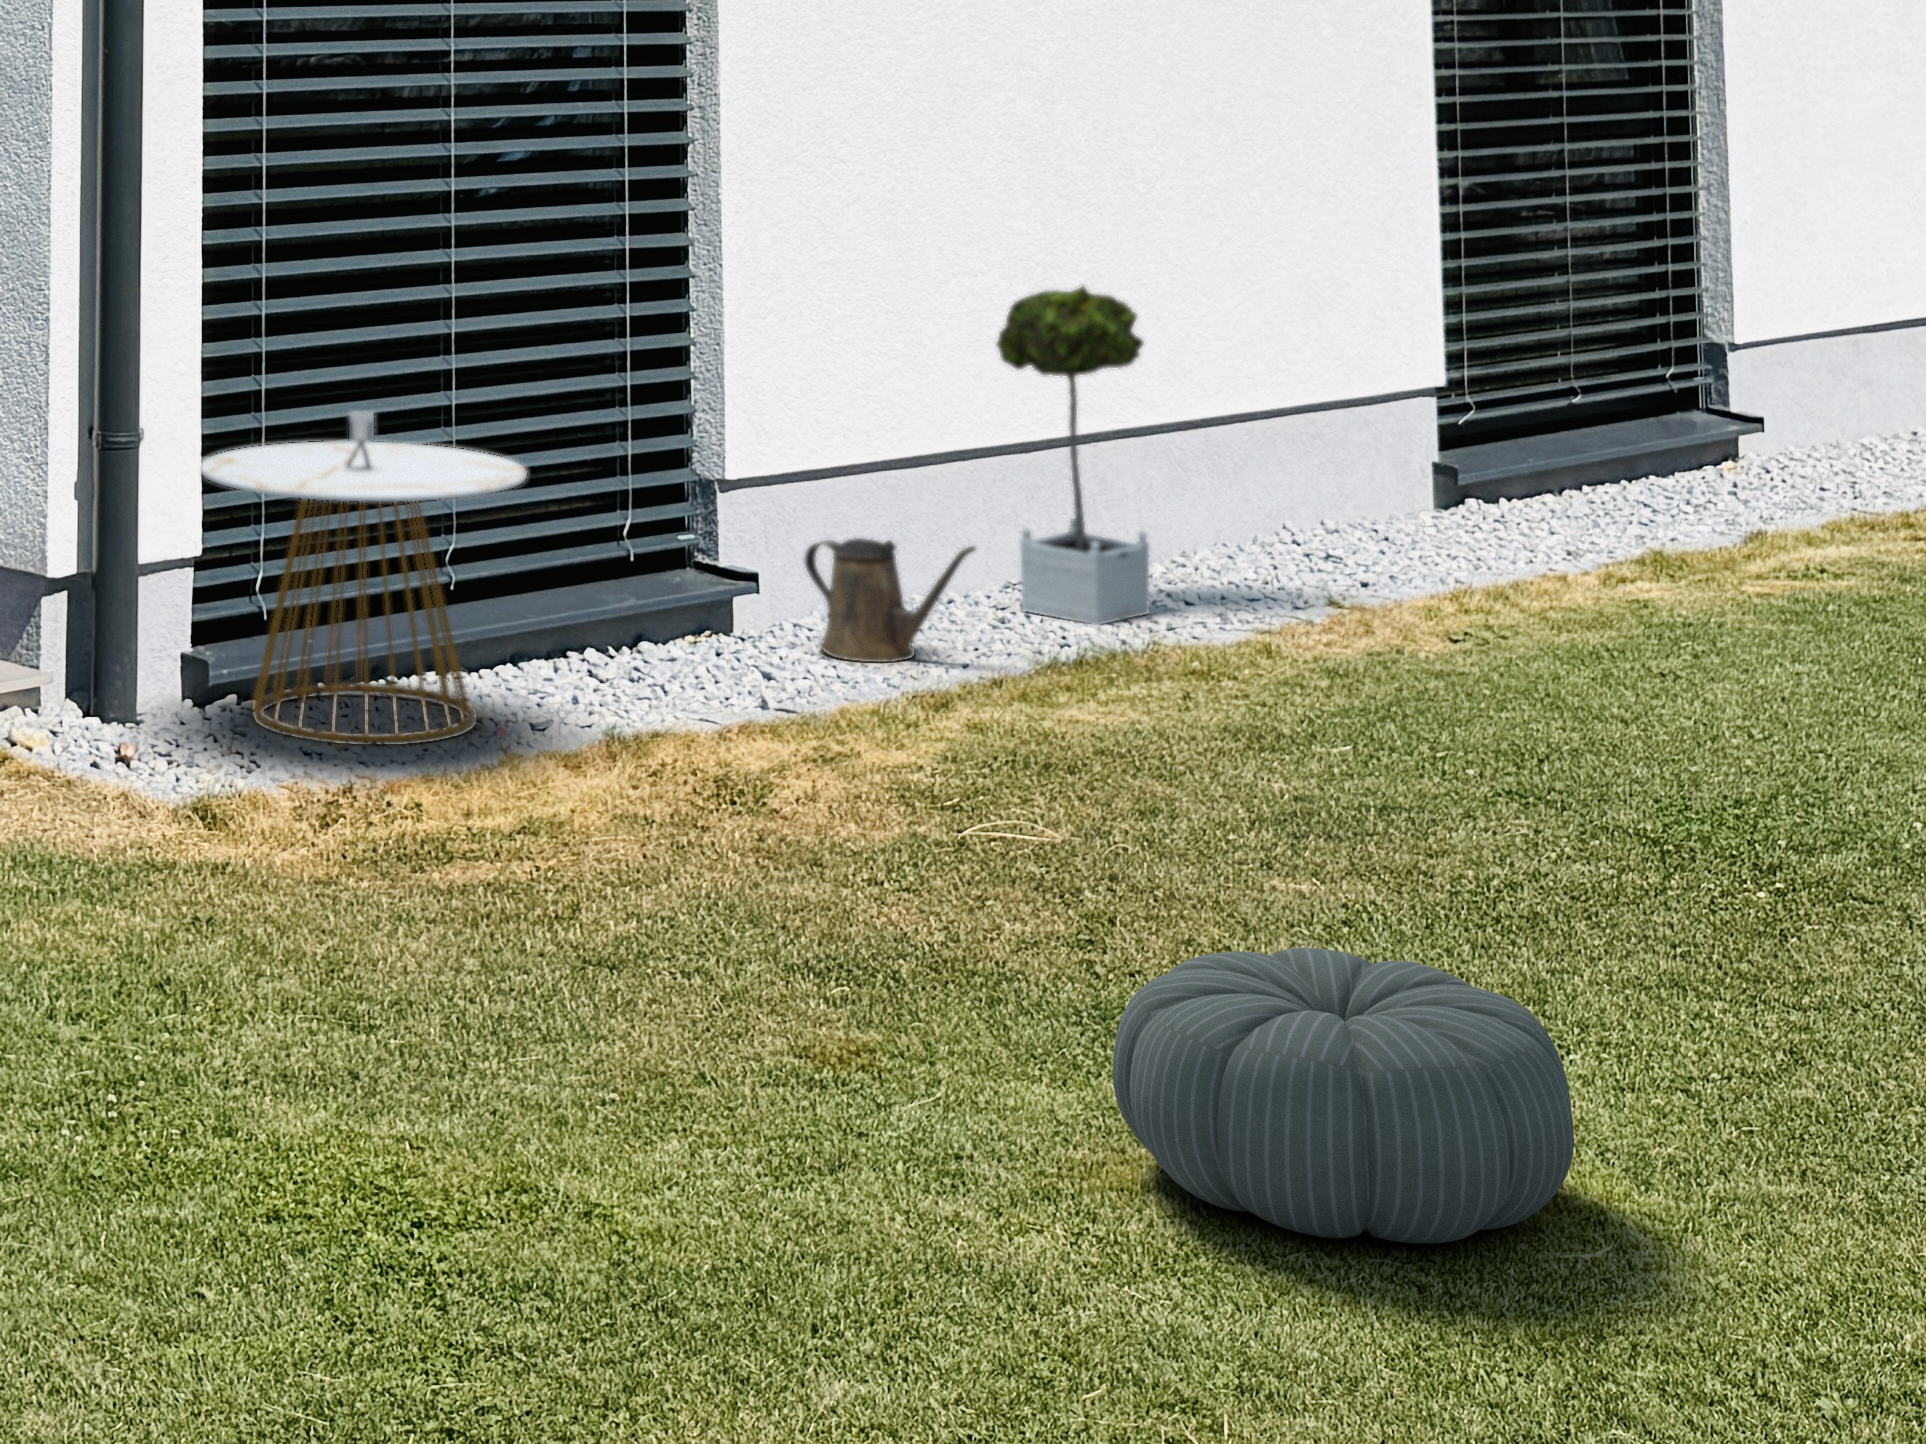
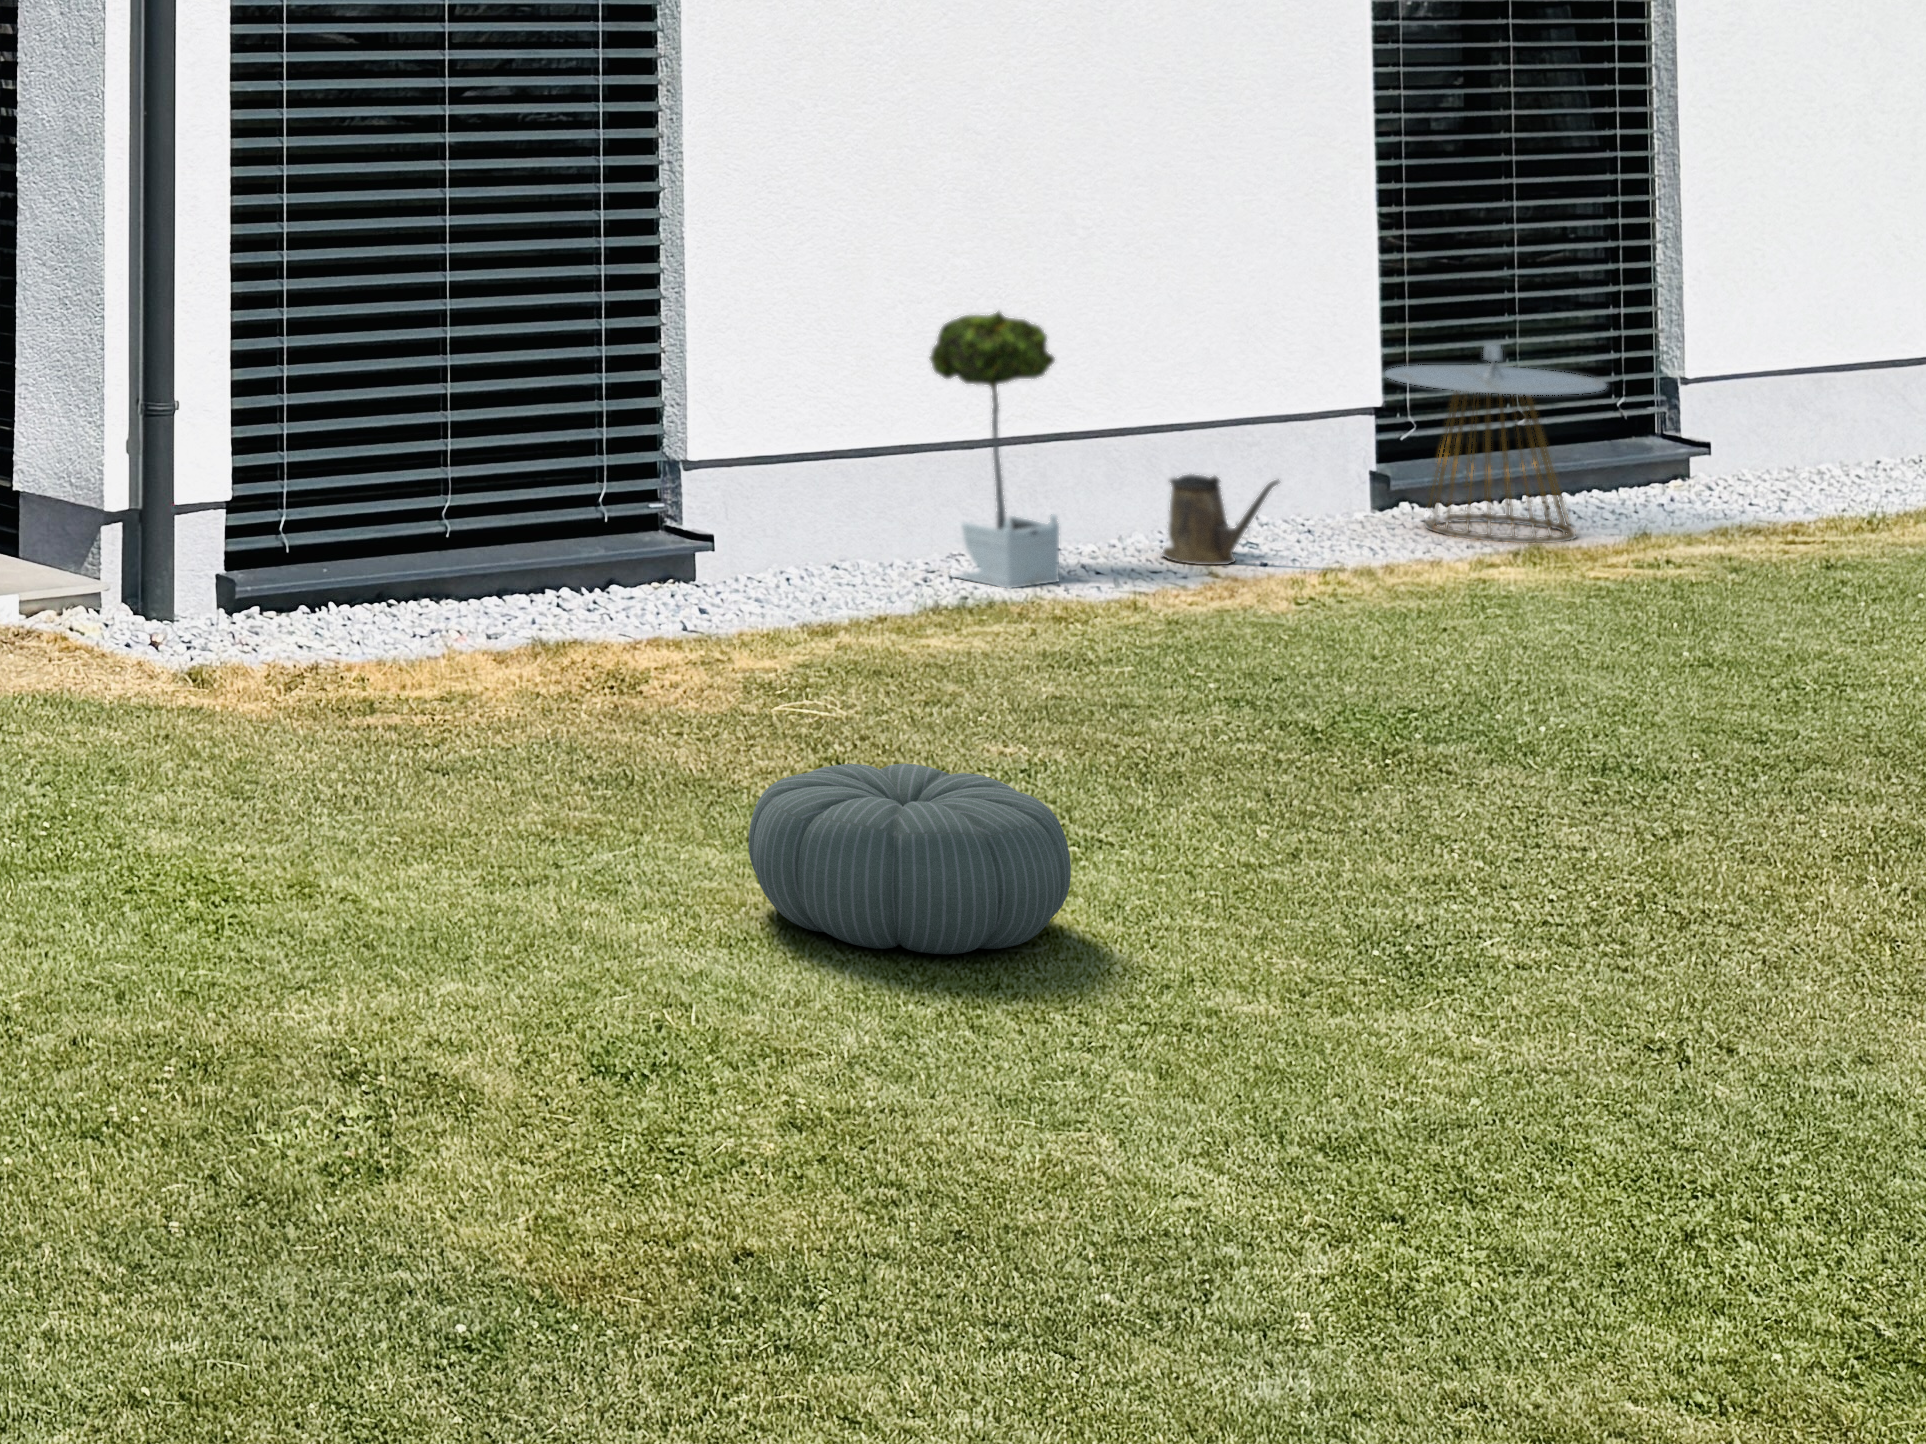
side table: present [200,412,527,745] -> present [1386,344,1606,543]
watering can: present [804,538,975,662] -> present [1162,474,1279,565]

